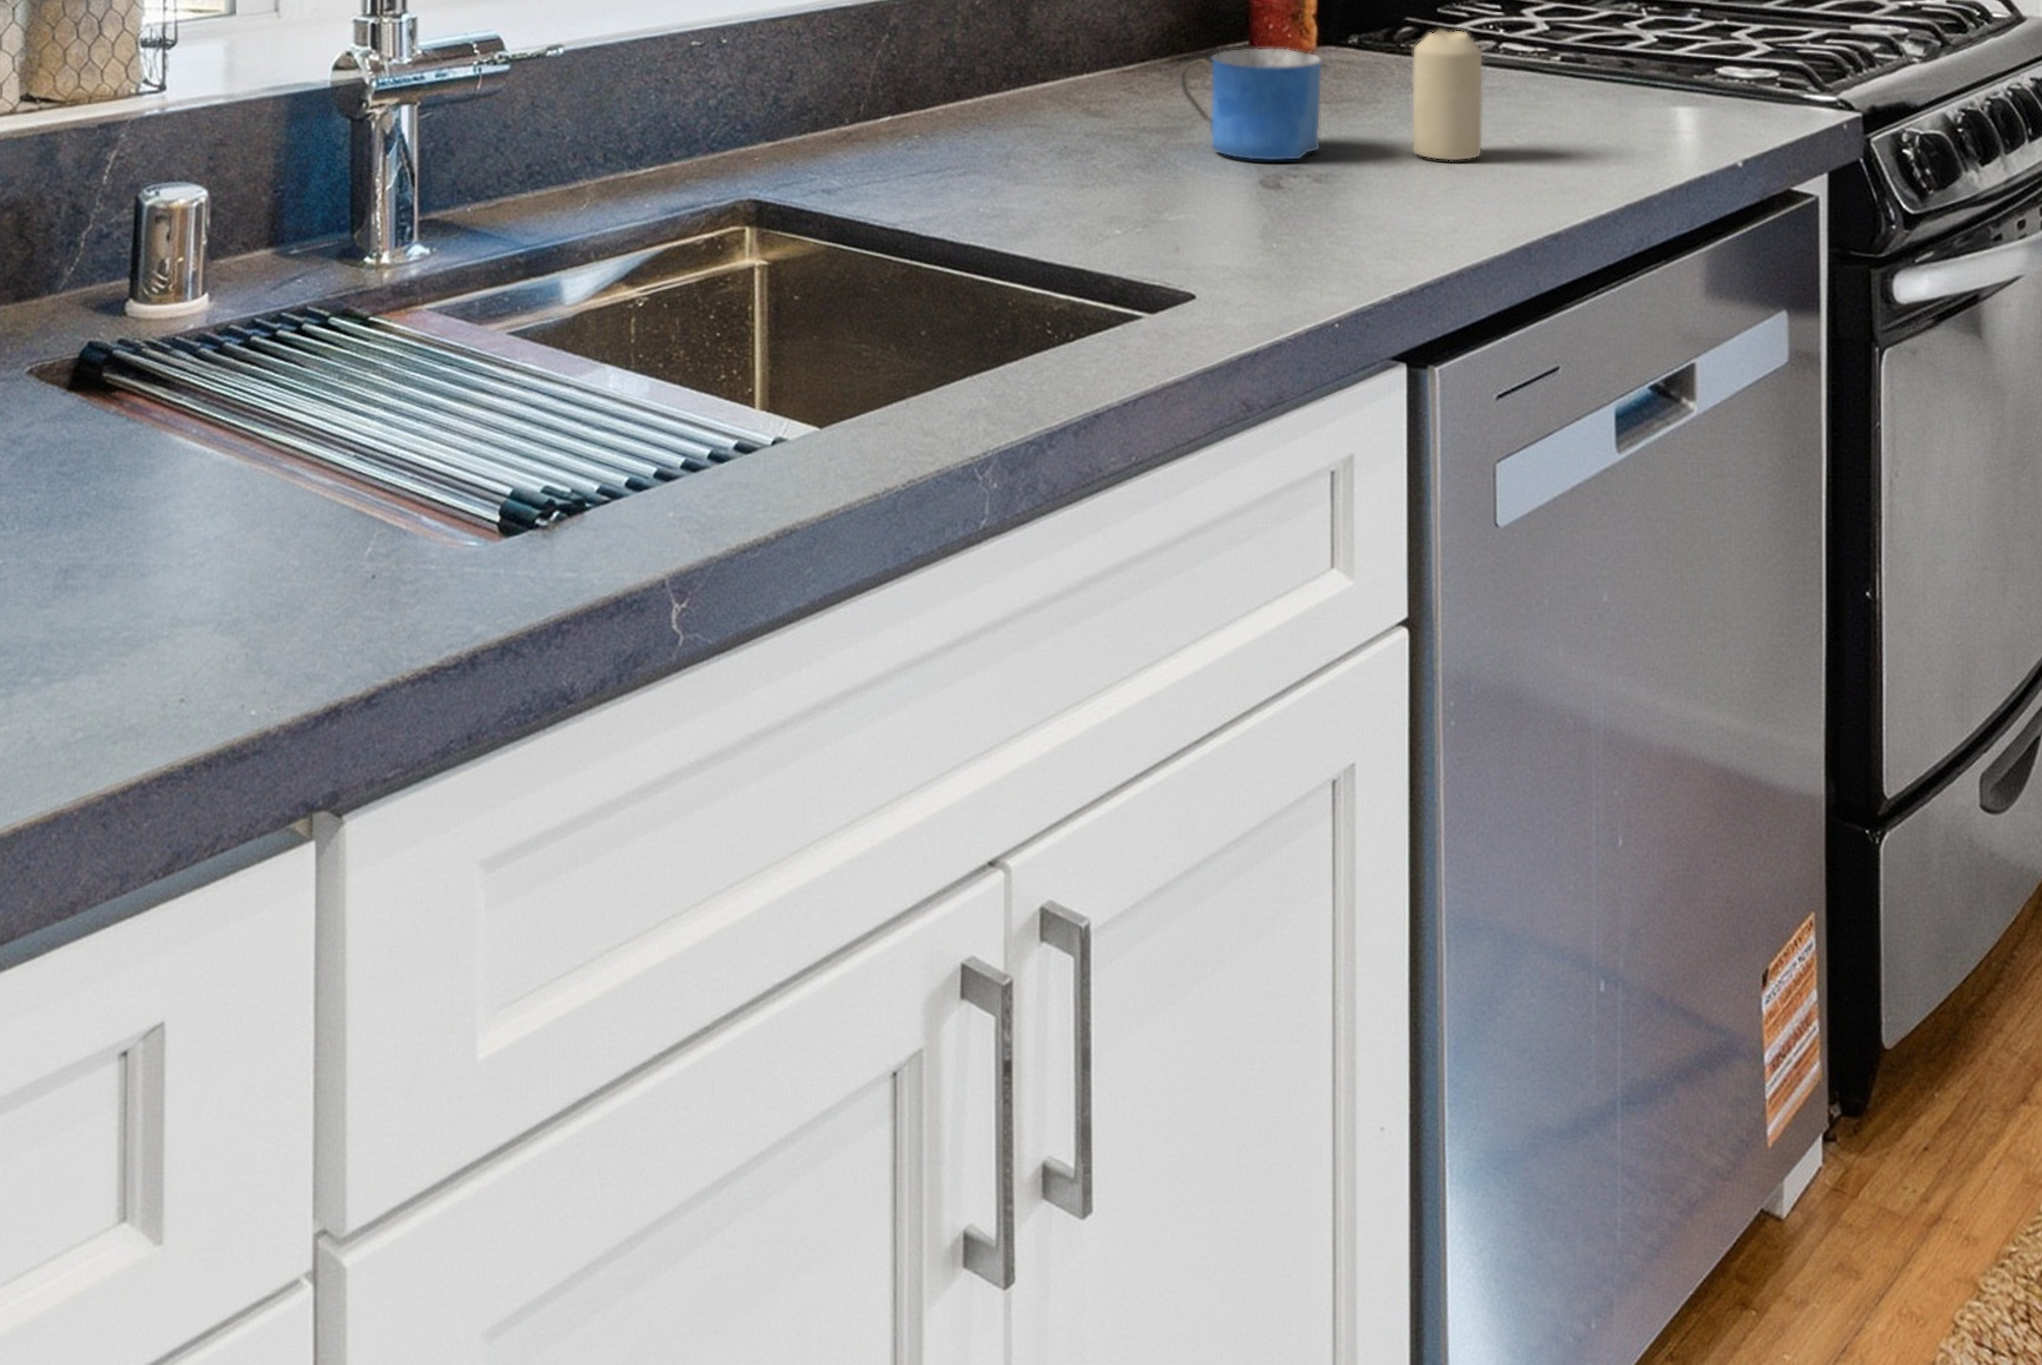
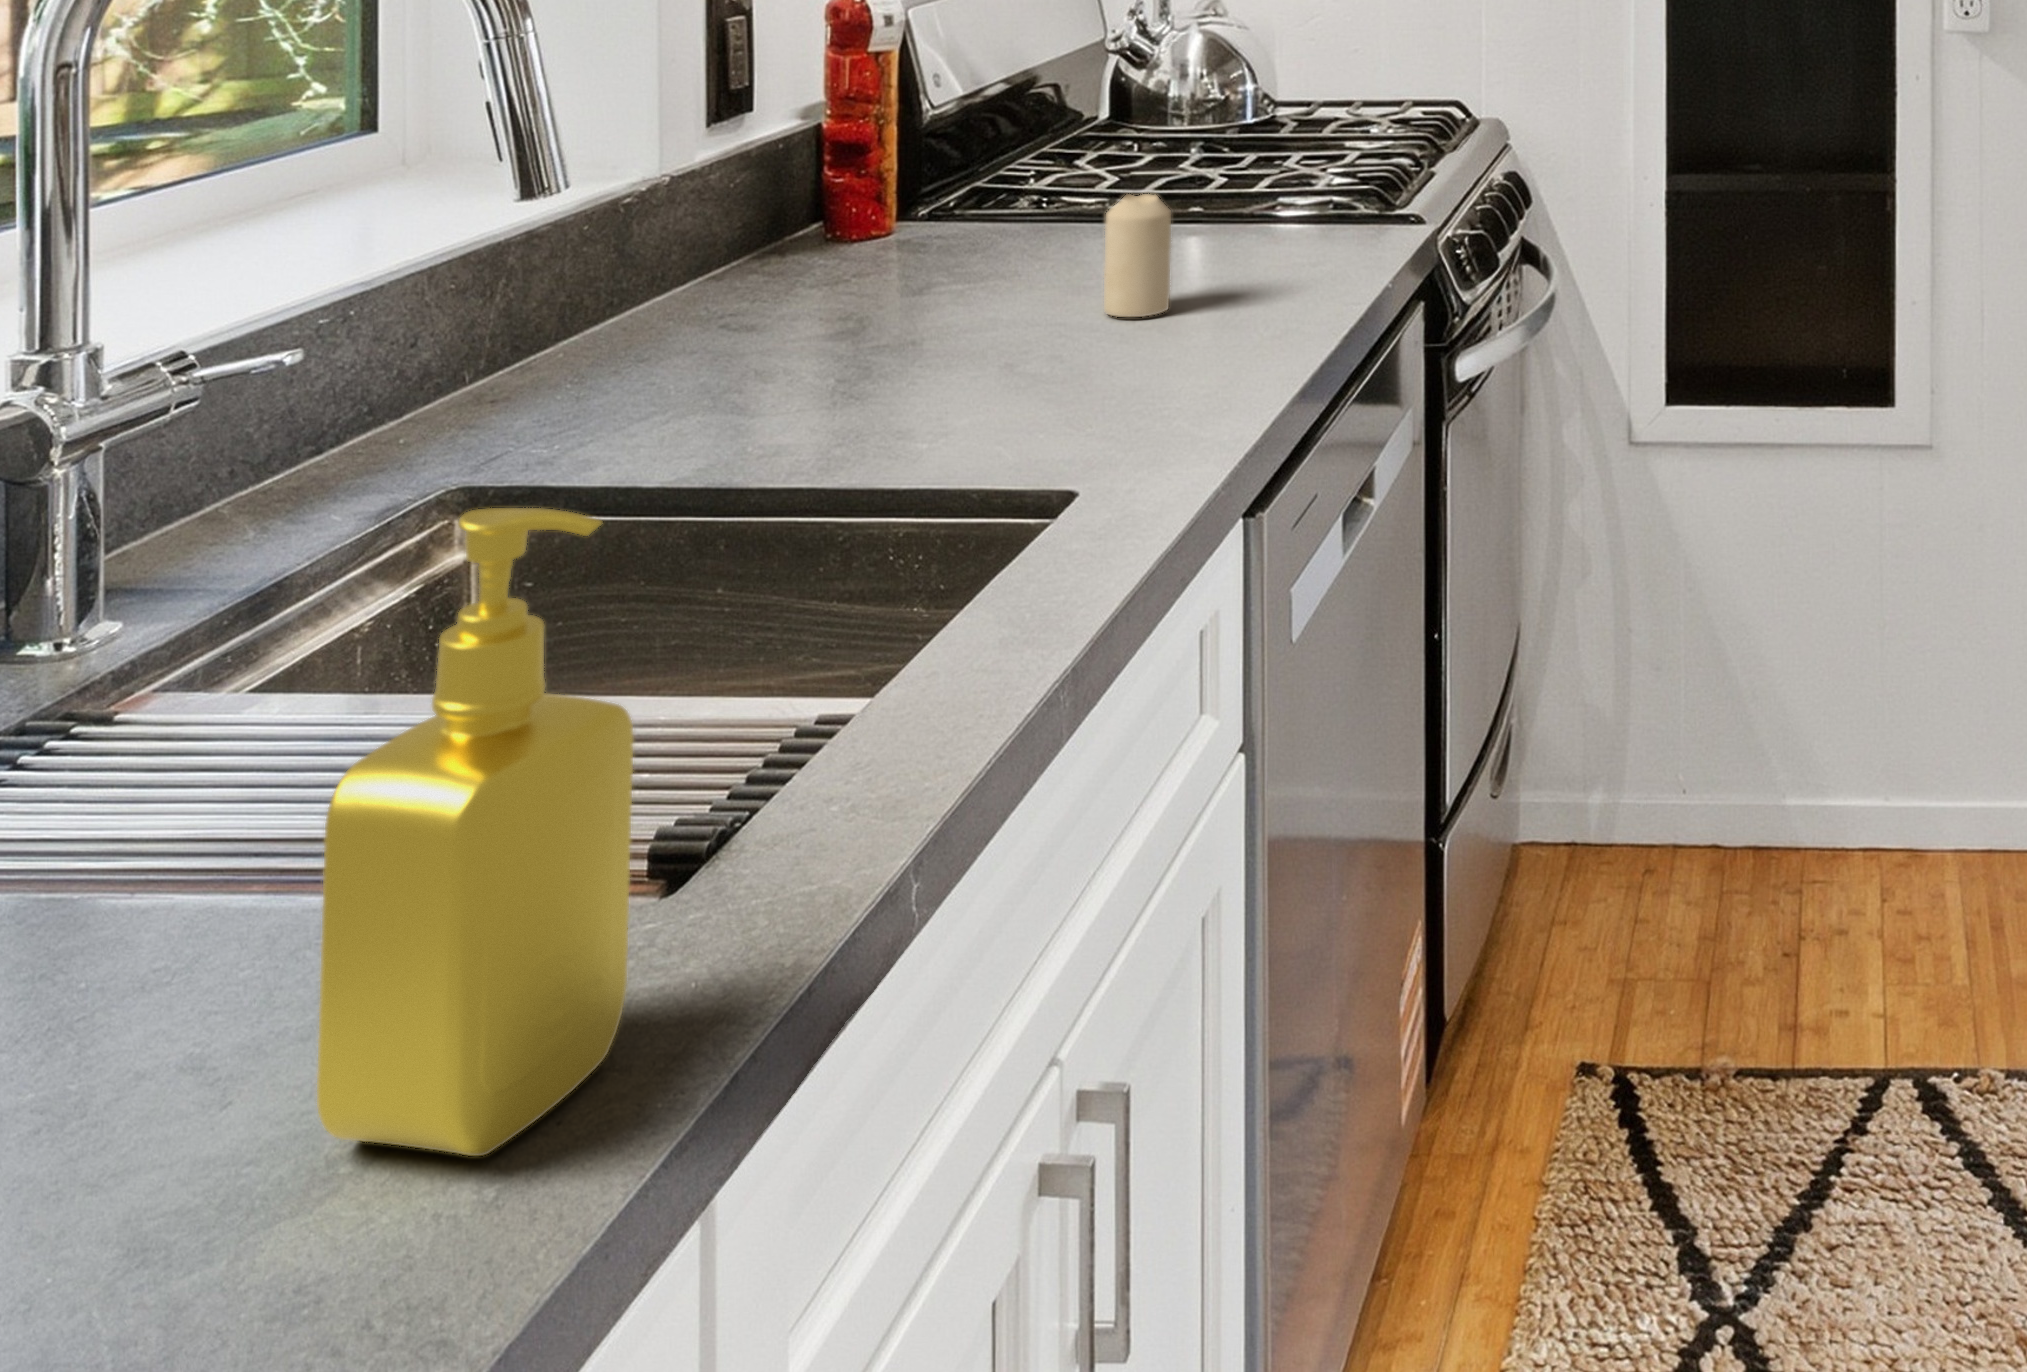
mug: present [1181,49,1323,160] -> none [870,230,1024,346]
soap dispenser: none [89,102,360,669] -> present [317,508,633,1156]

